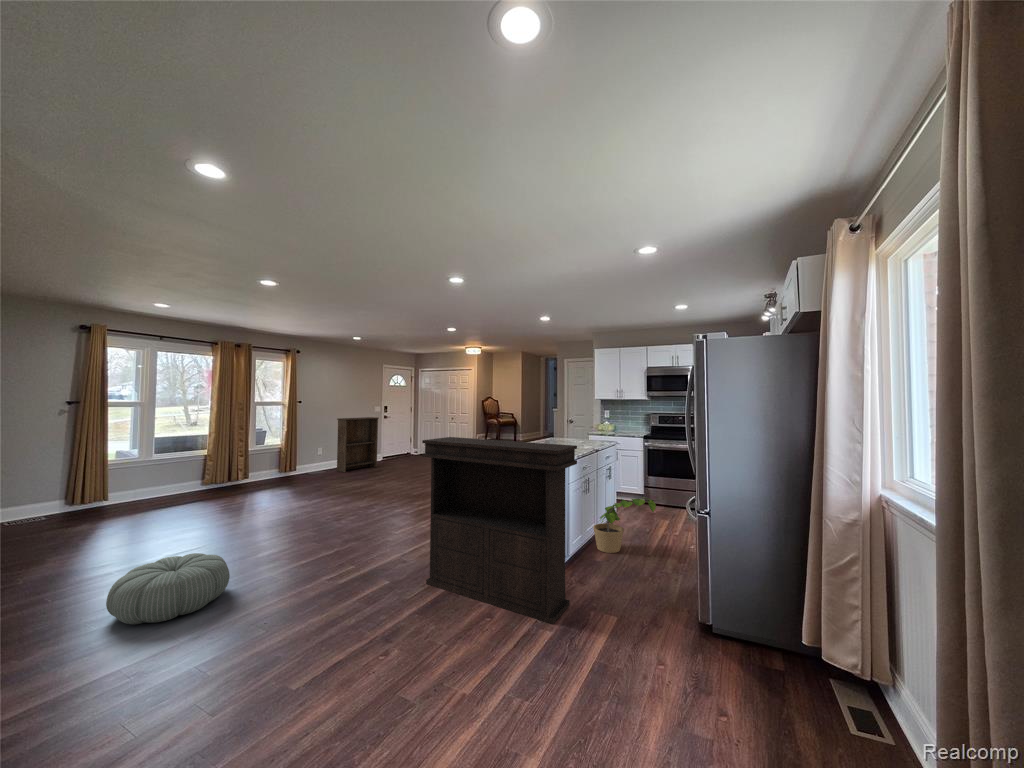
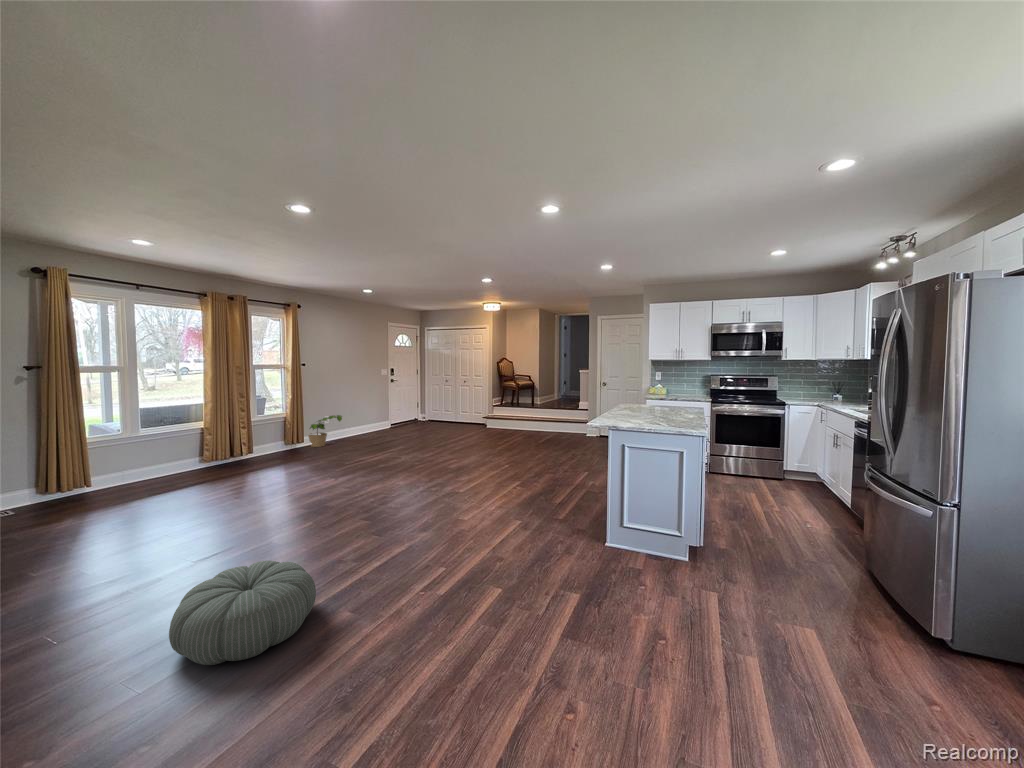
bookshelf: present [337,417,379,472] -> none [345,381,390,443]
console table: present [422,437,577,624] -> none [544,407,758,632]
potted plant: present [593,498,656,553] -> present [308,415,342,447]

